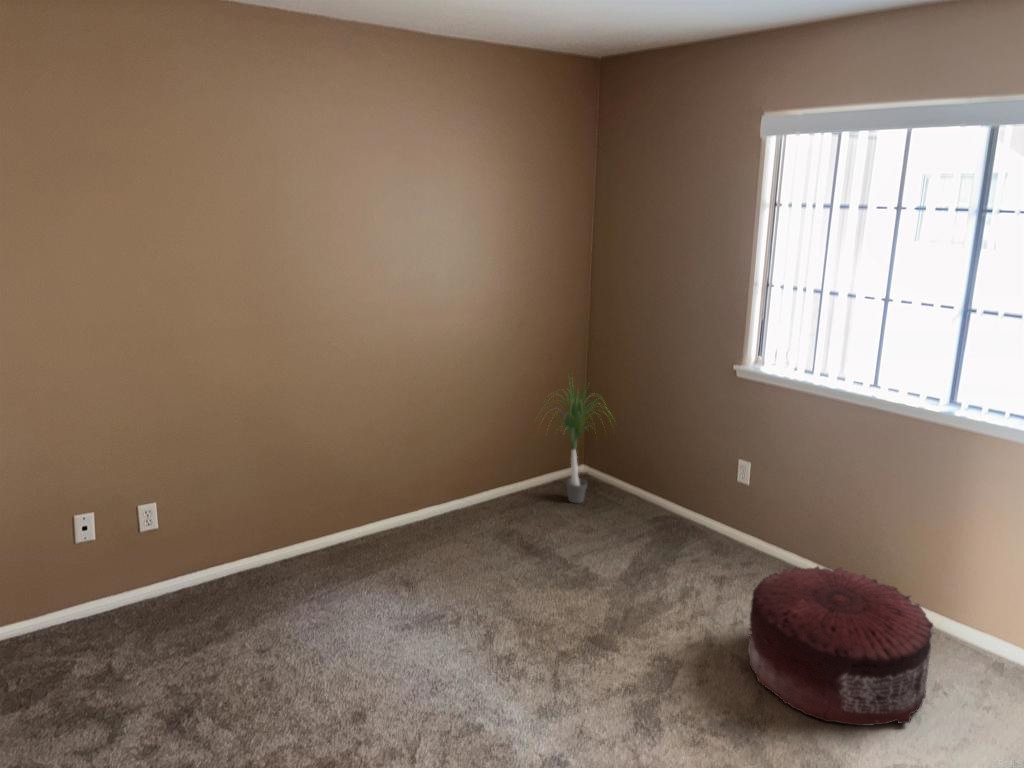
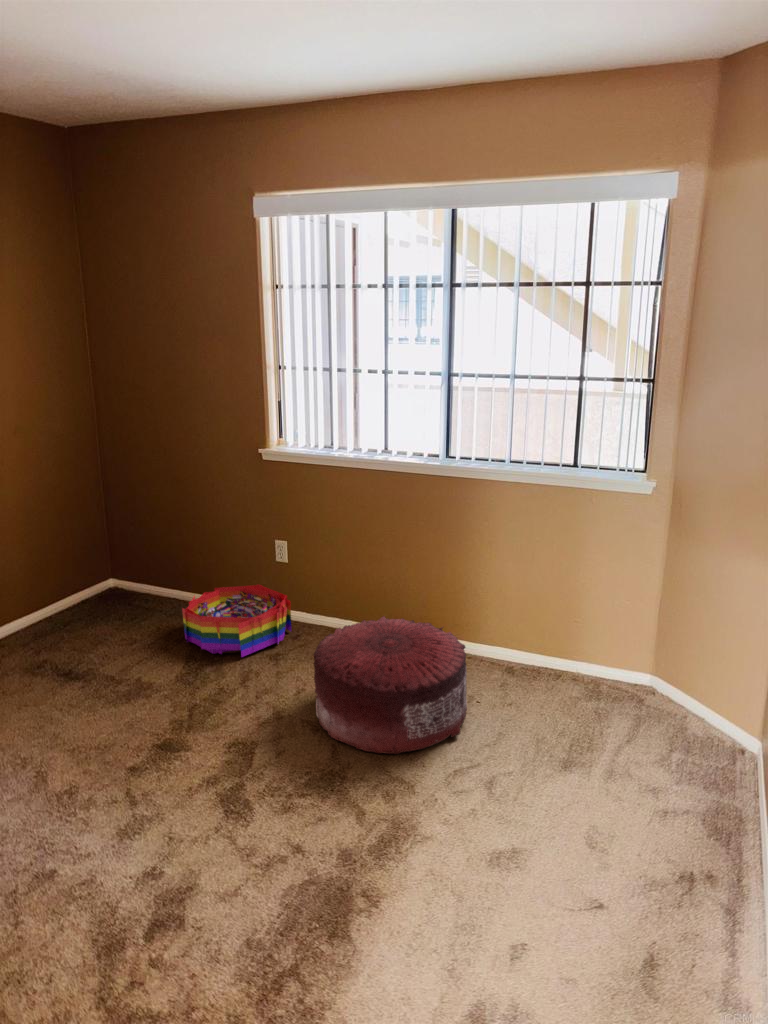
potted plant: present [539,389,607,503] -> none [49,476,148,617]
storage bin: none [636,496,746,572] -> present [182,584,291,657]

